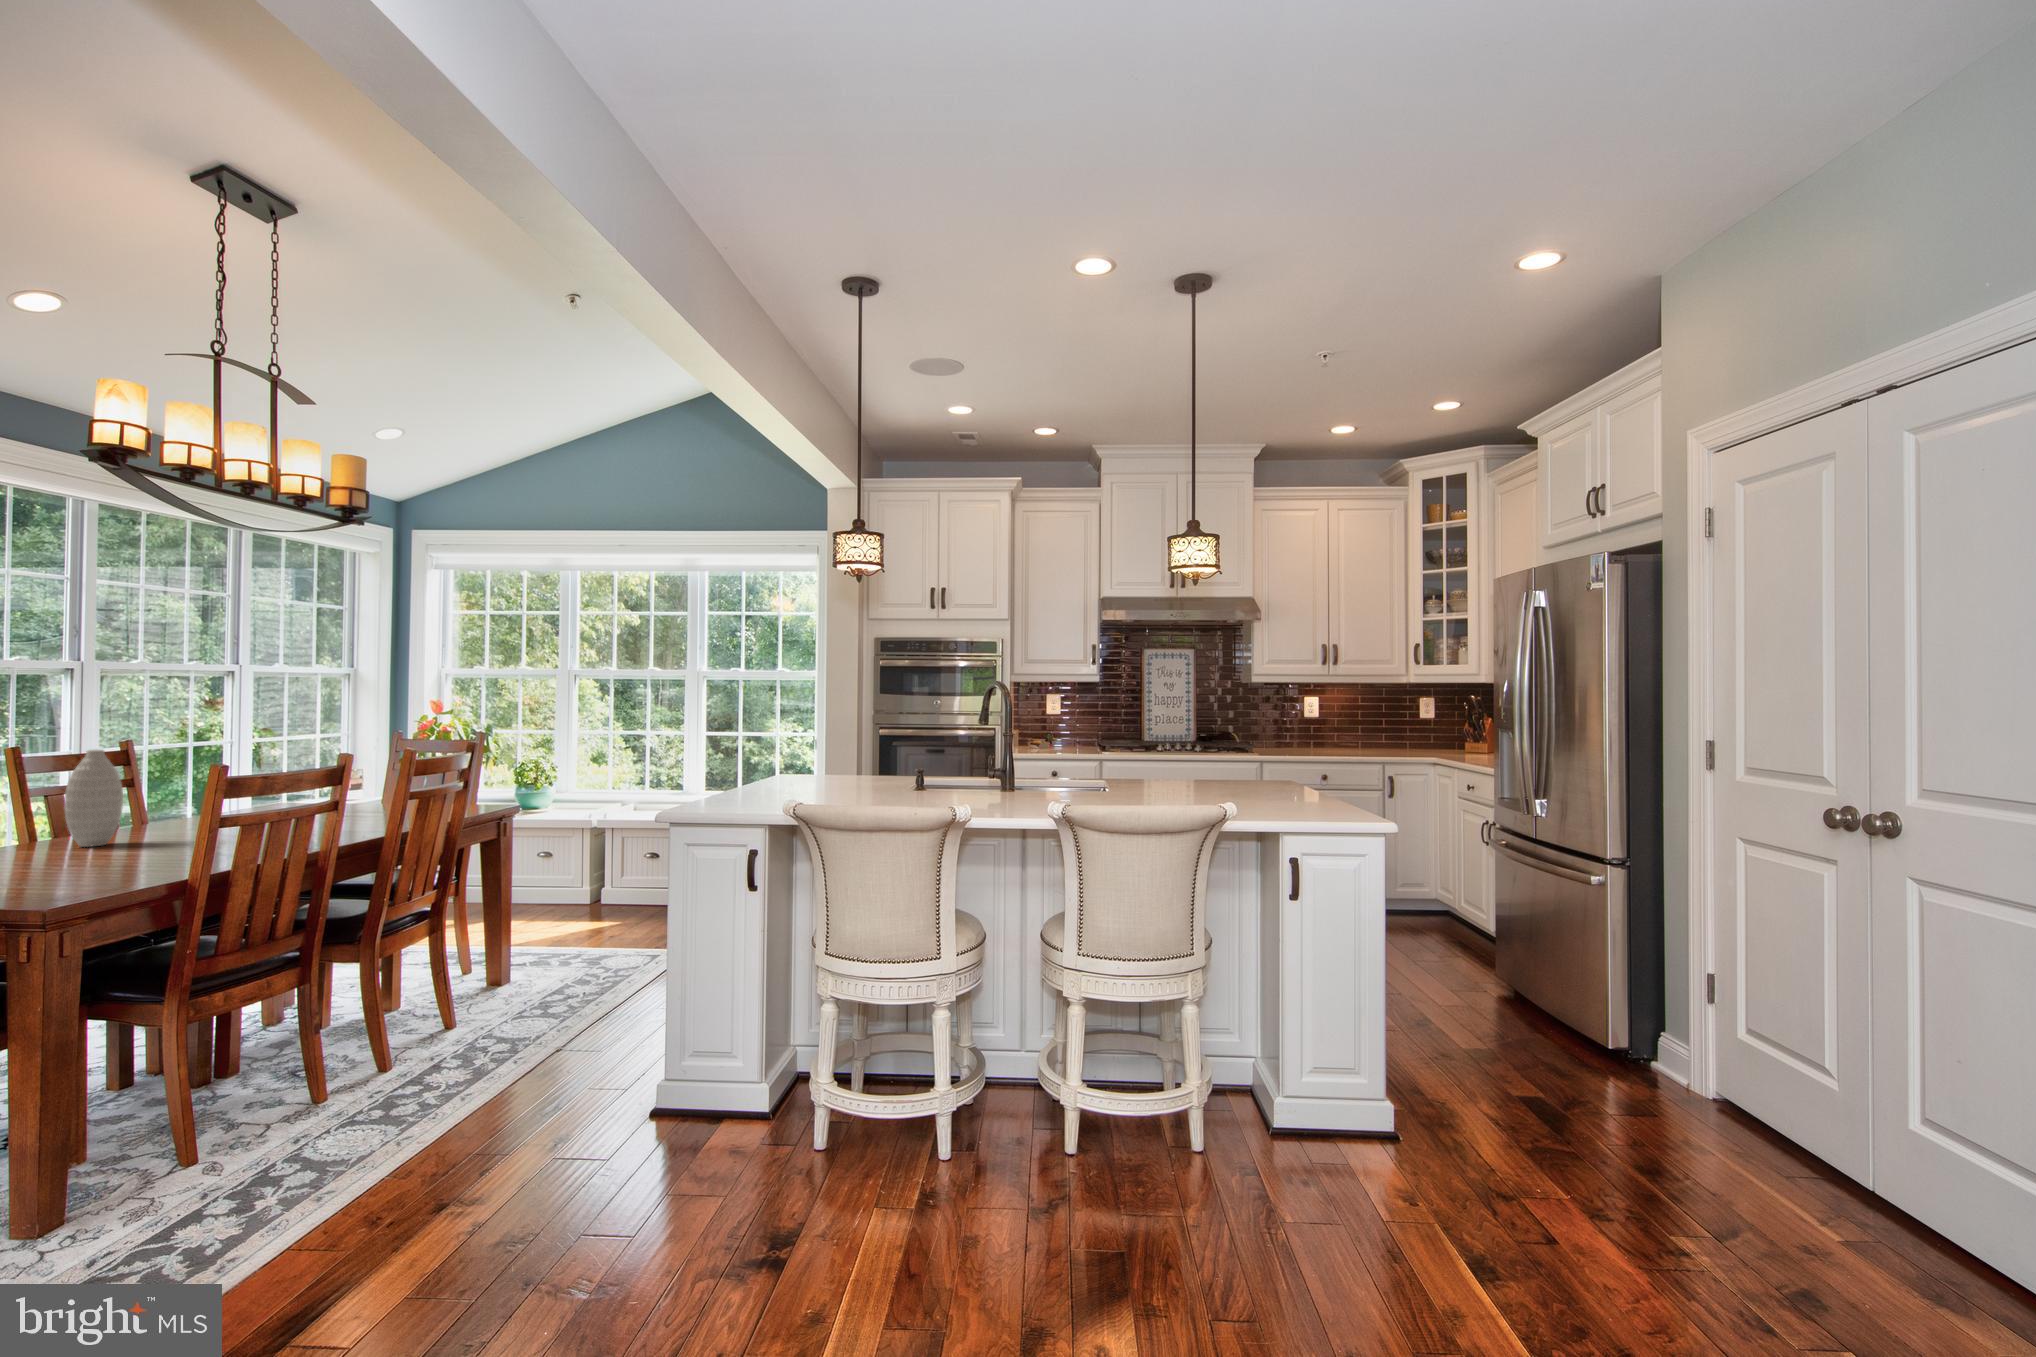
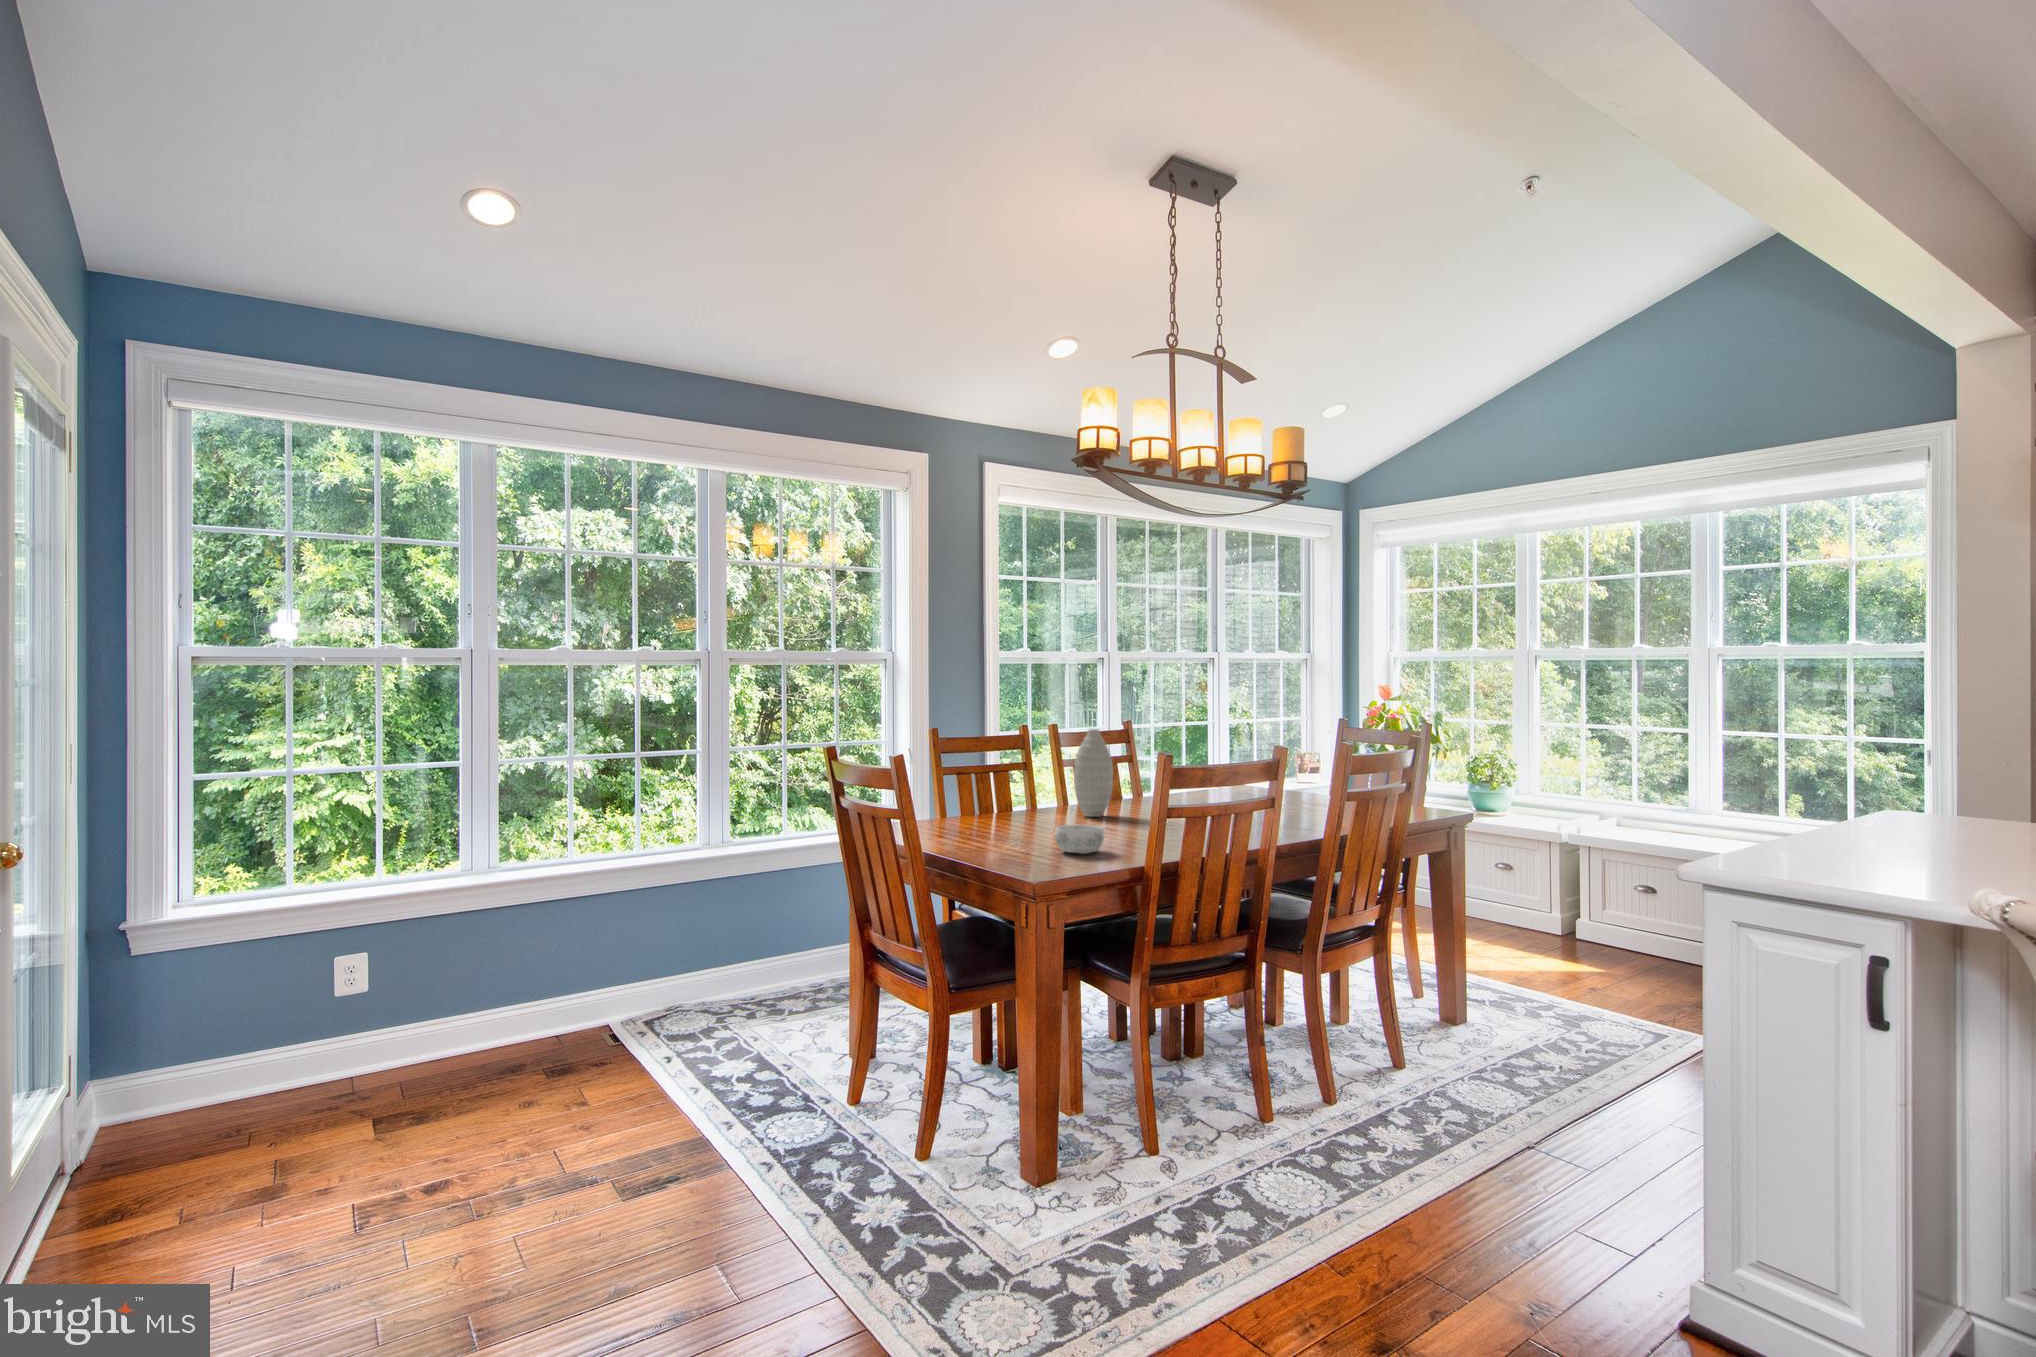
decorative bowl: none [62,849,132,880] -> present [1055,825,1104,854]

